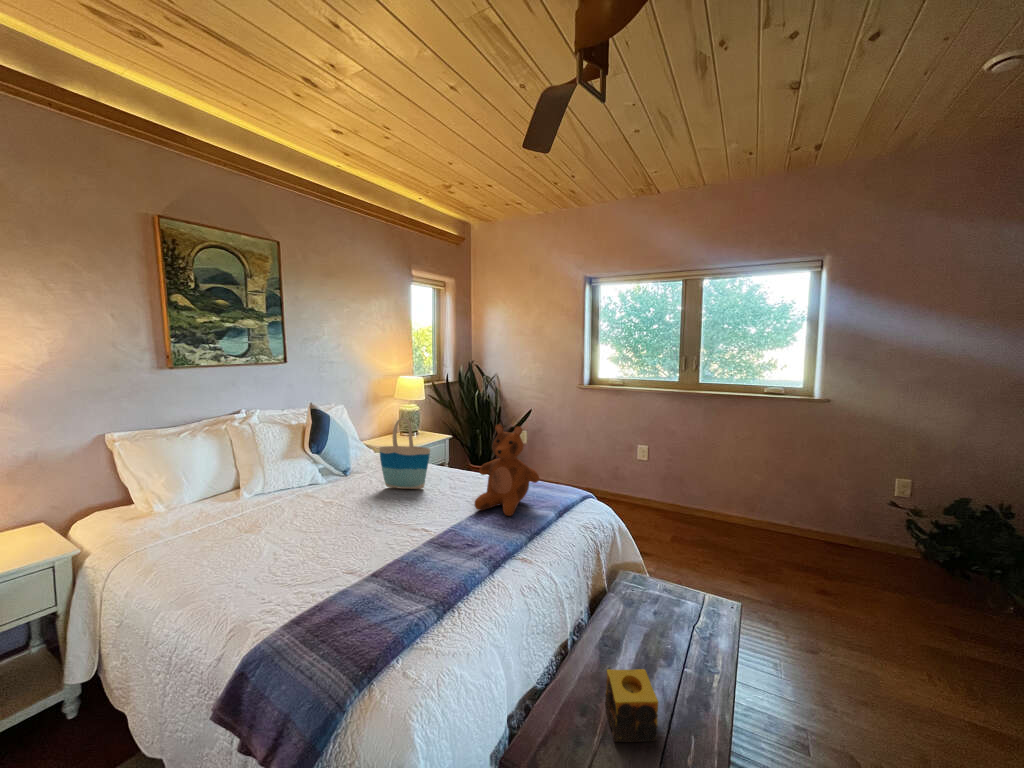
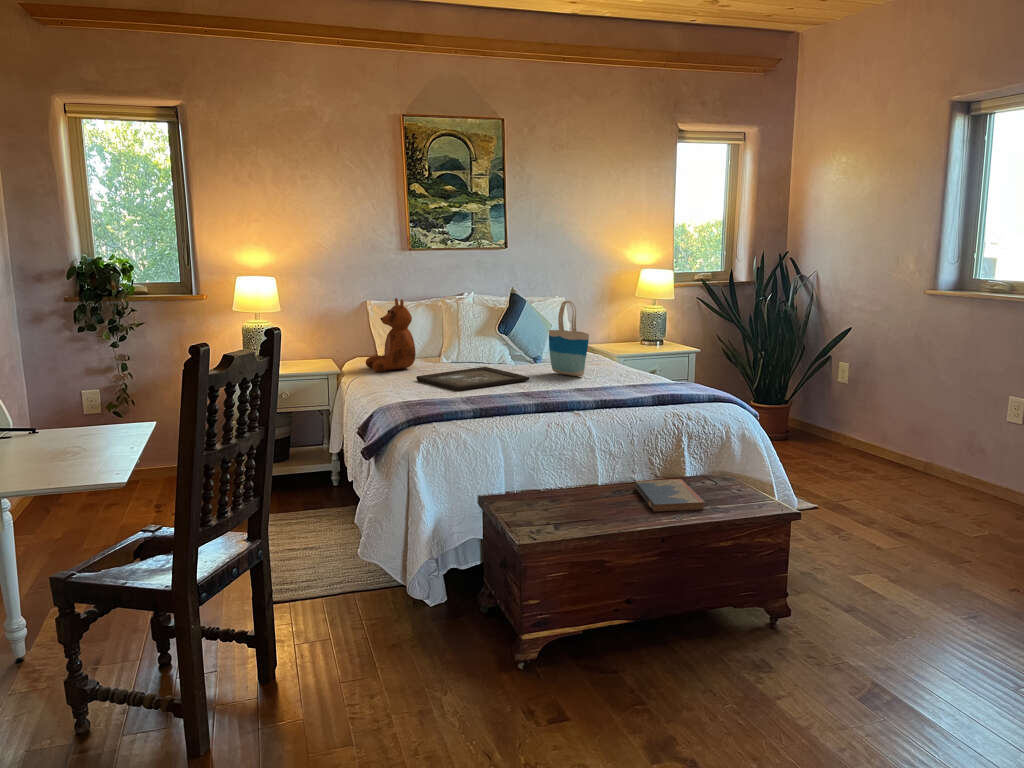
teddy bear: present [474,424,539,516] -> present [366,298,416,372]
tray: none [241,497,383,550] -> present [416,367,530,391]
hardcover book: none [615,600,712,671] -> present [634,479,704,512]
candle: present [605,669,658,742] -> none [543,473,588,517]

